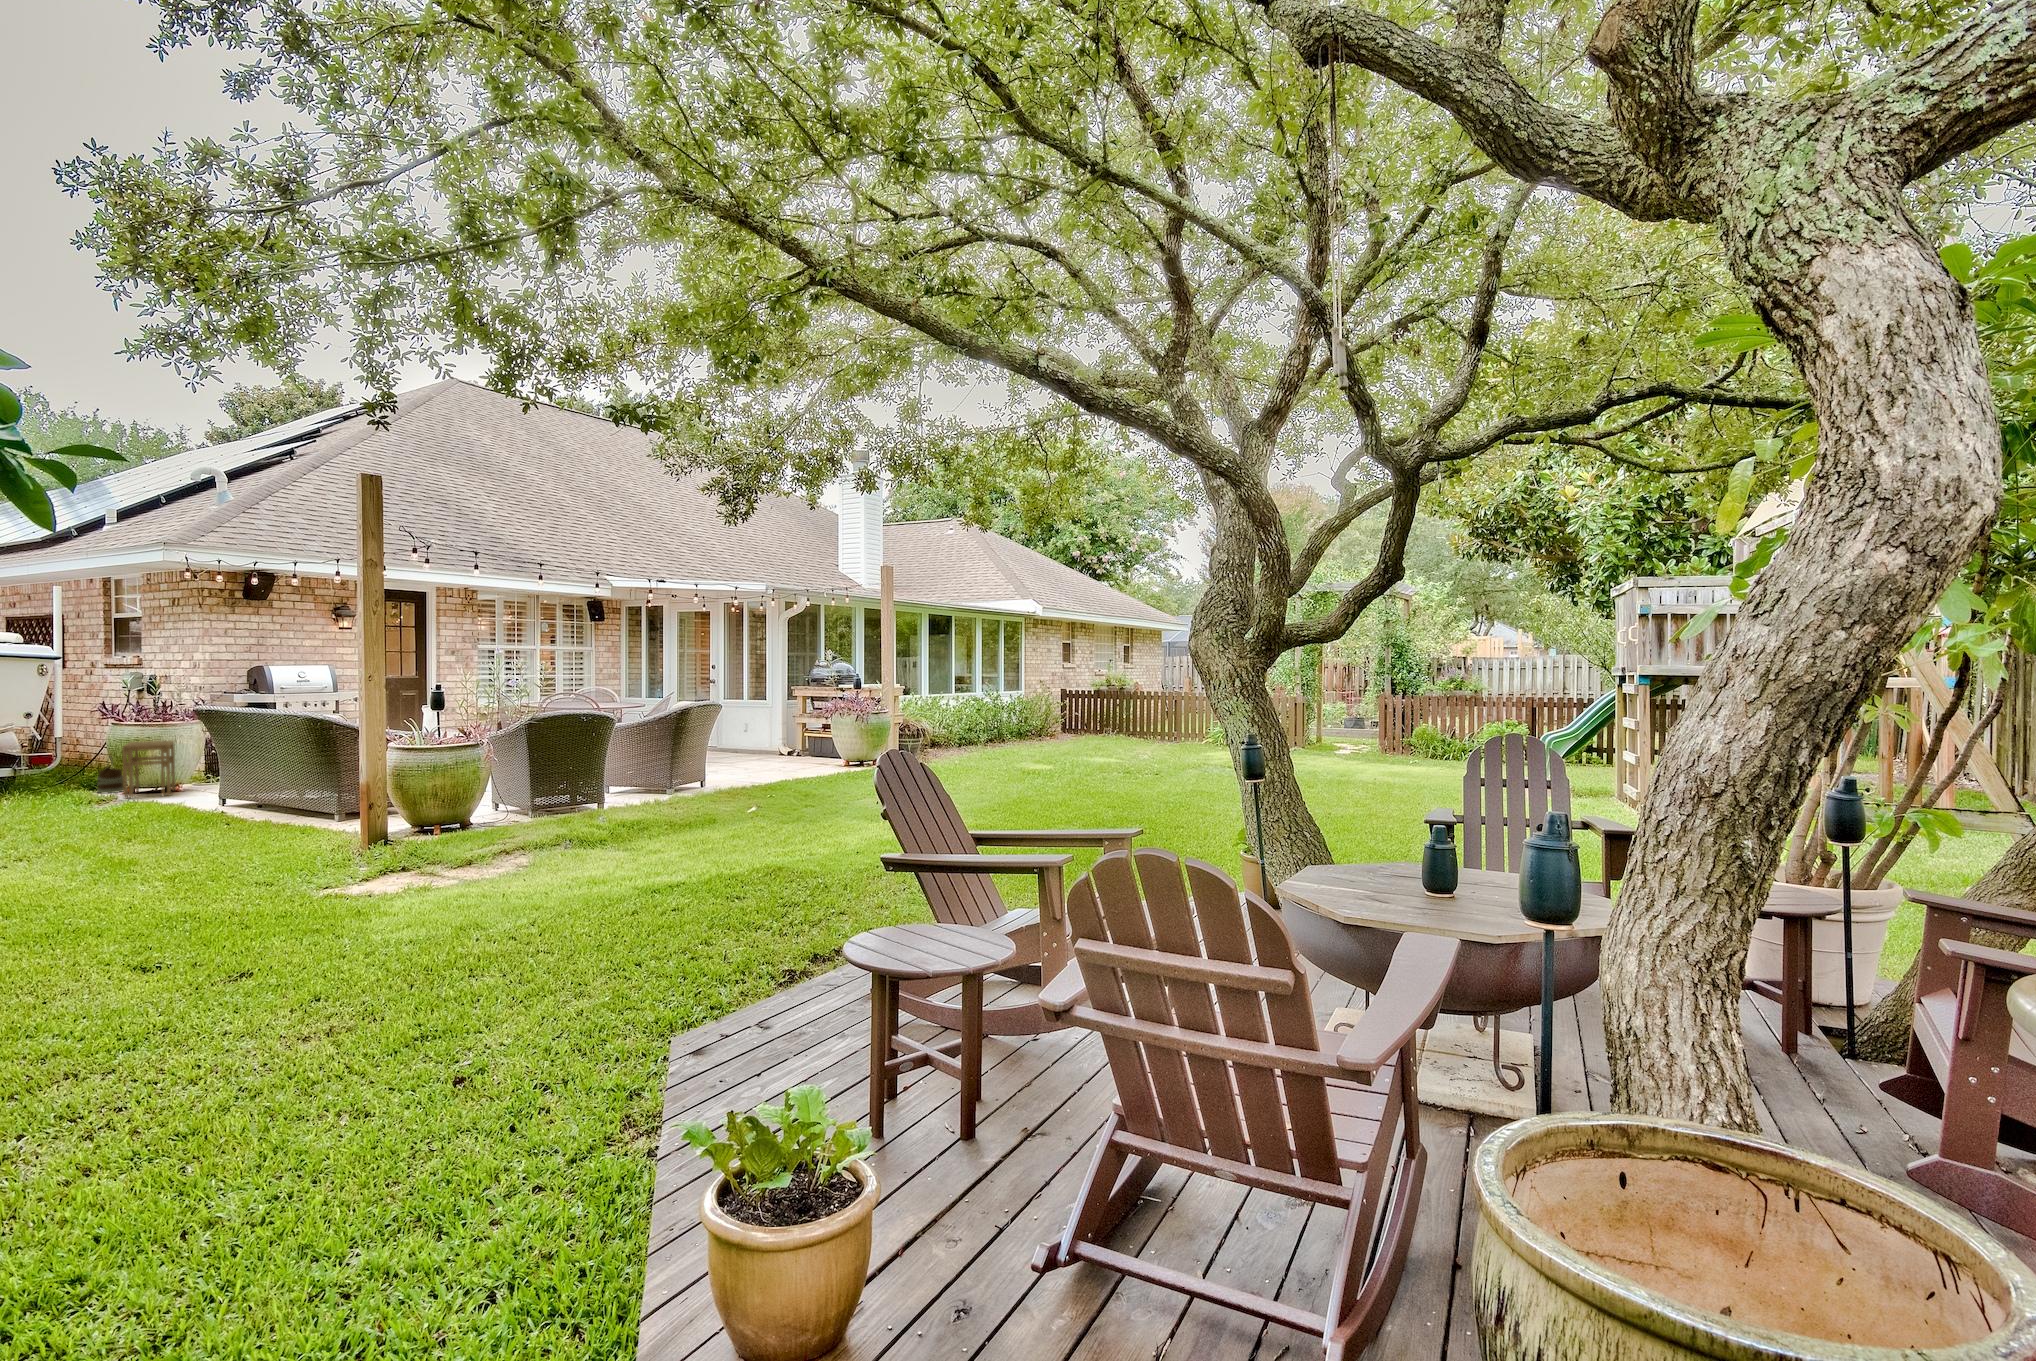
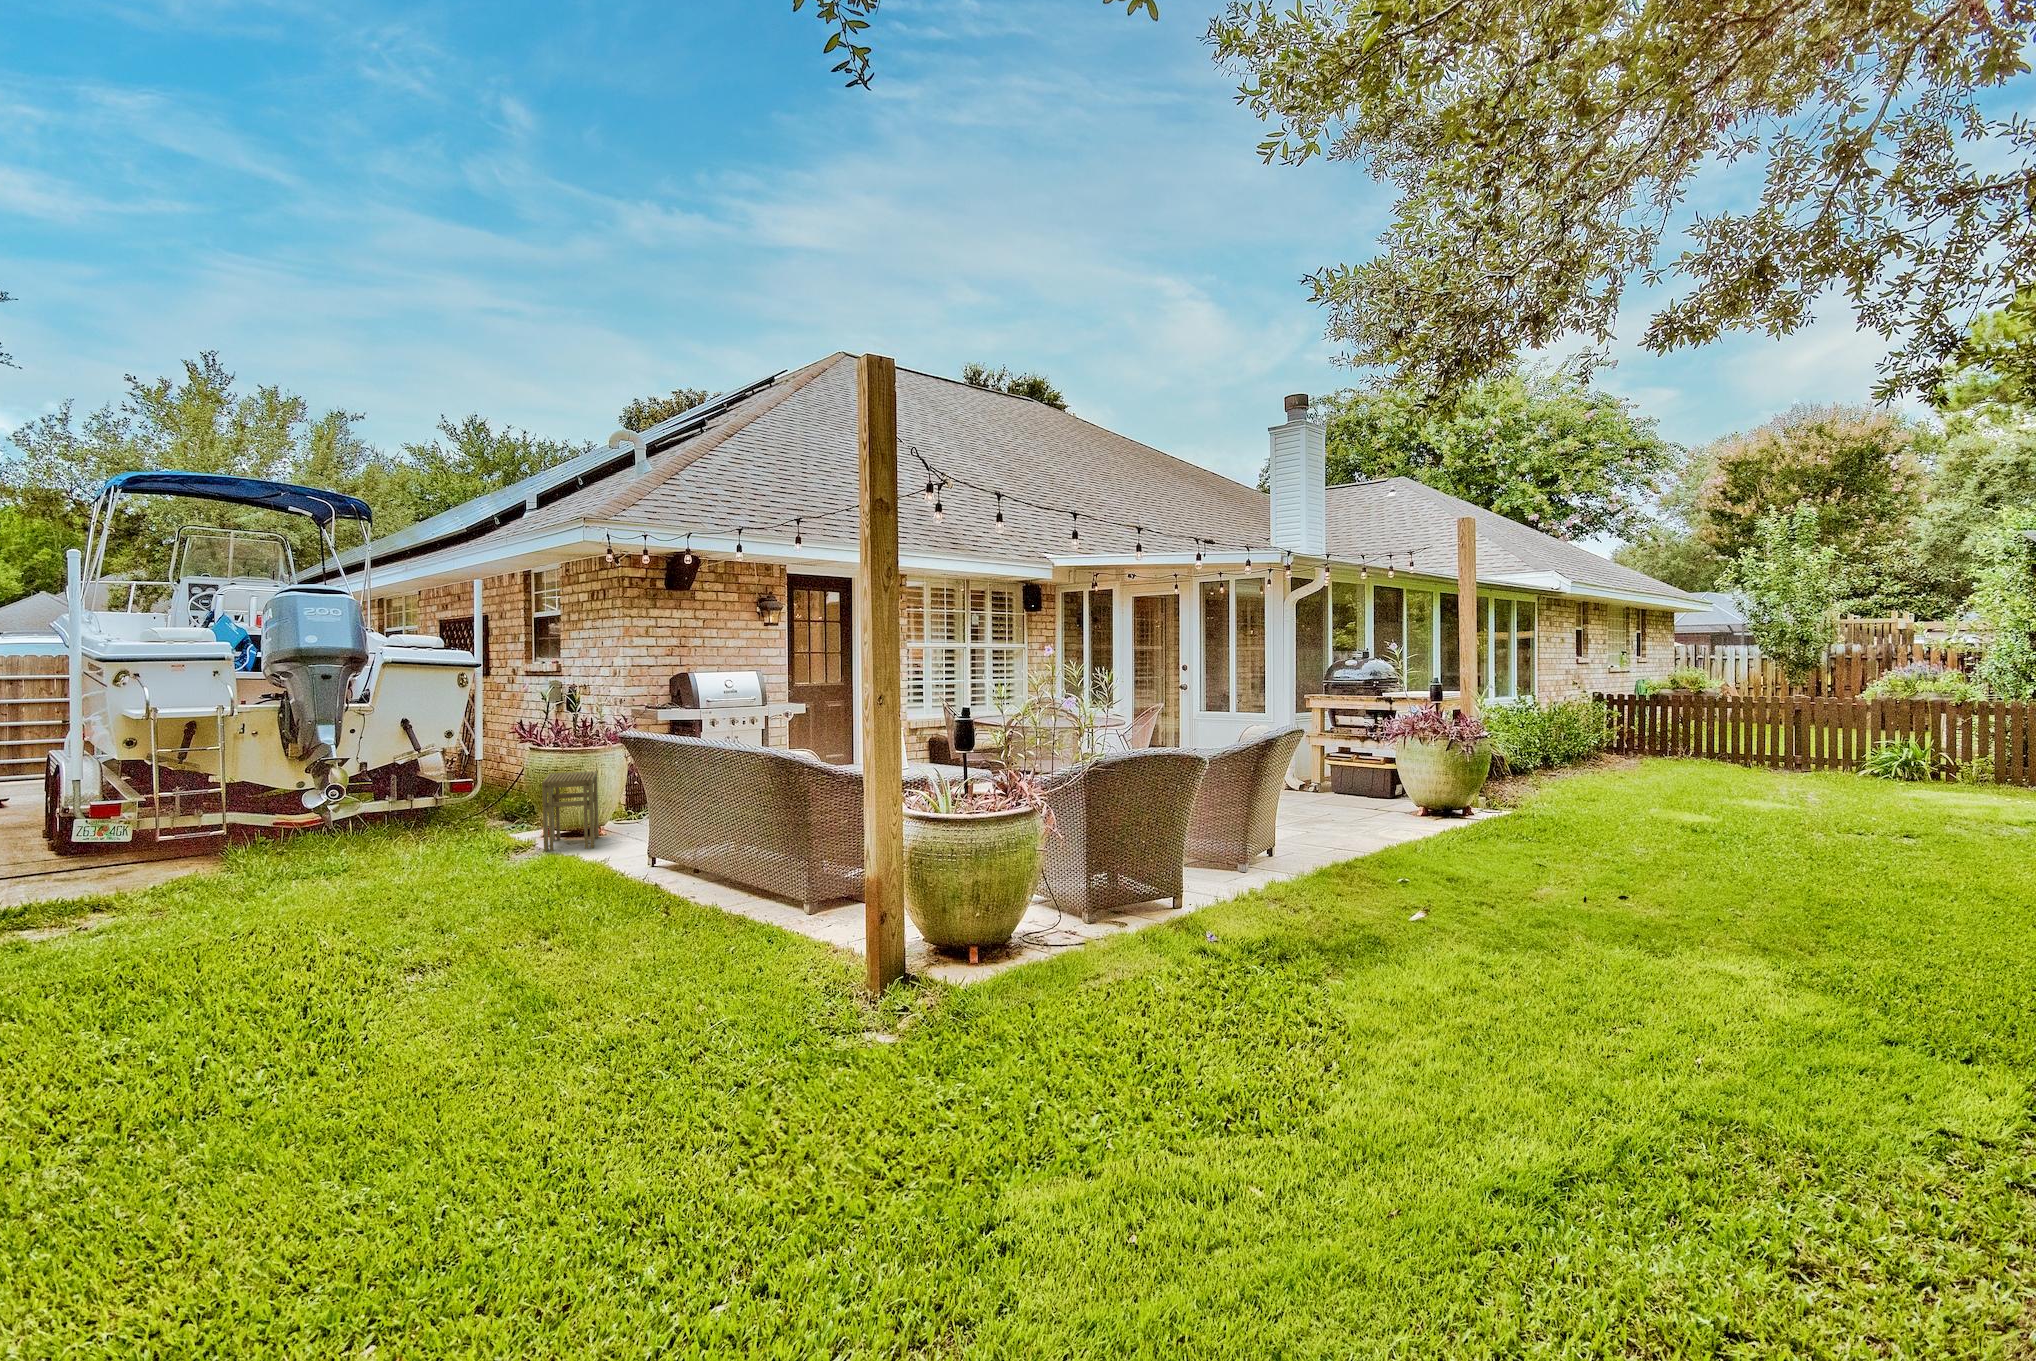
wooden bucket: present [97,757,123,793] -> none [516,791,545,840]

